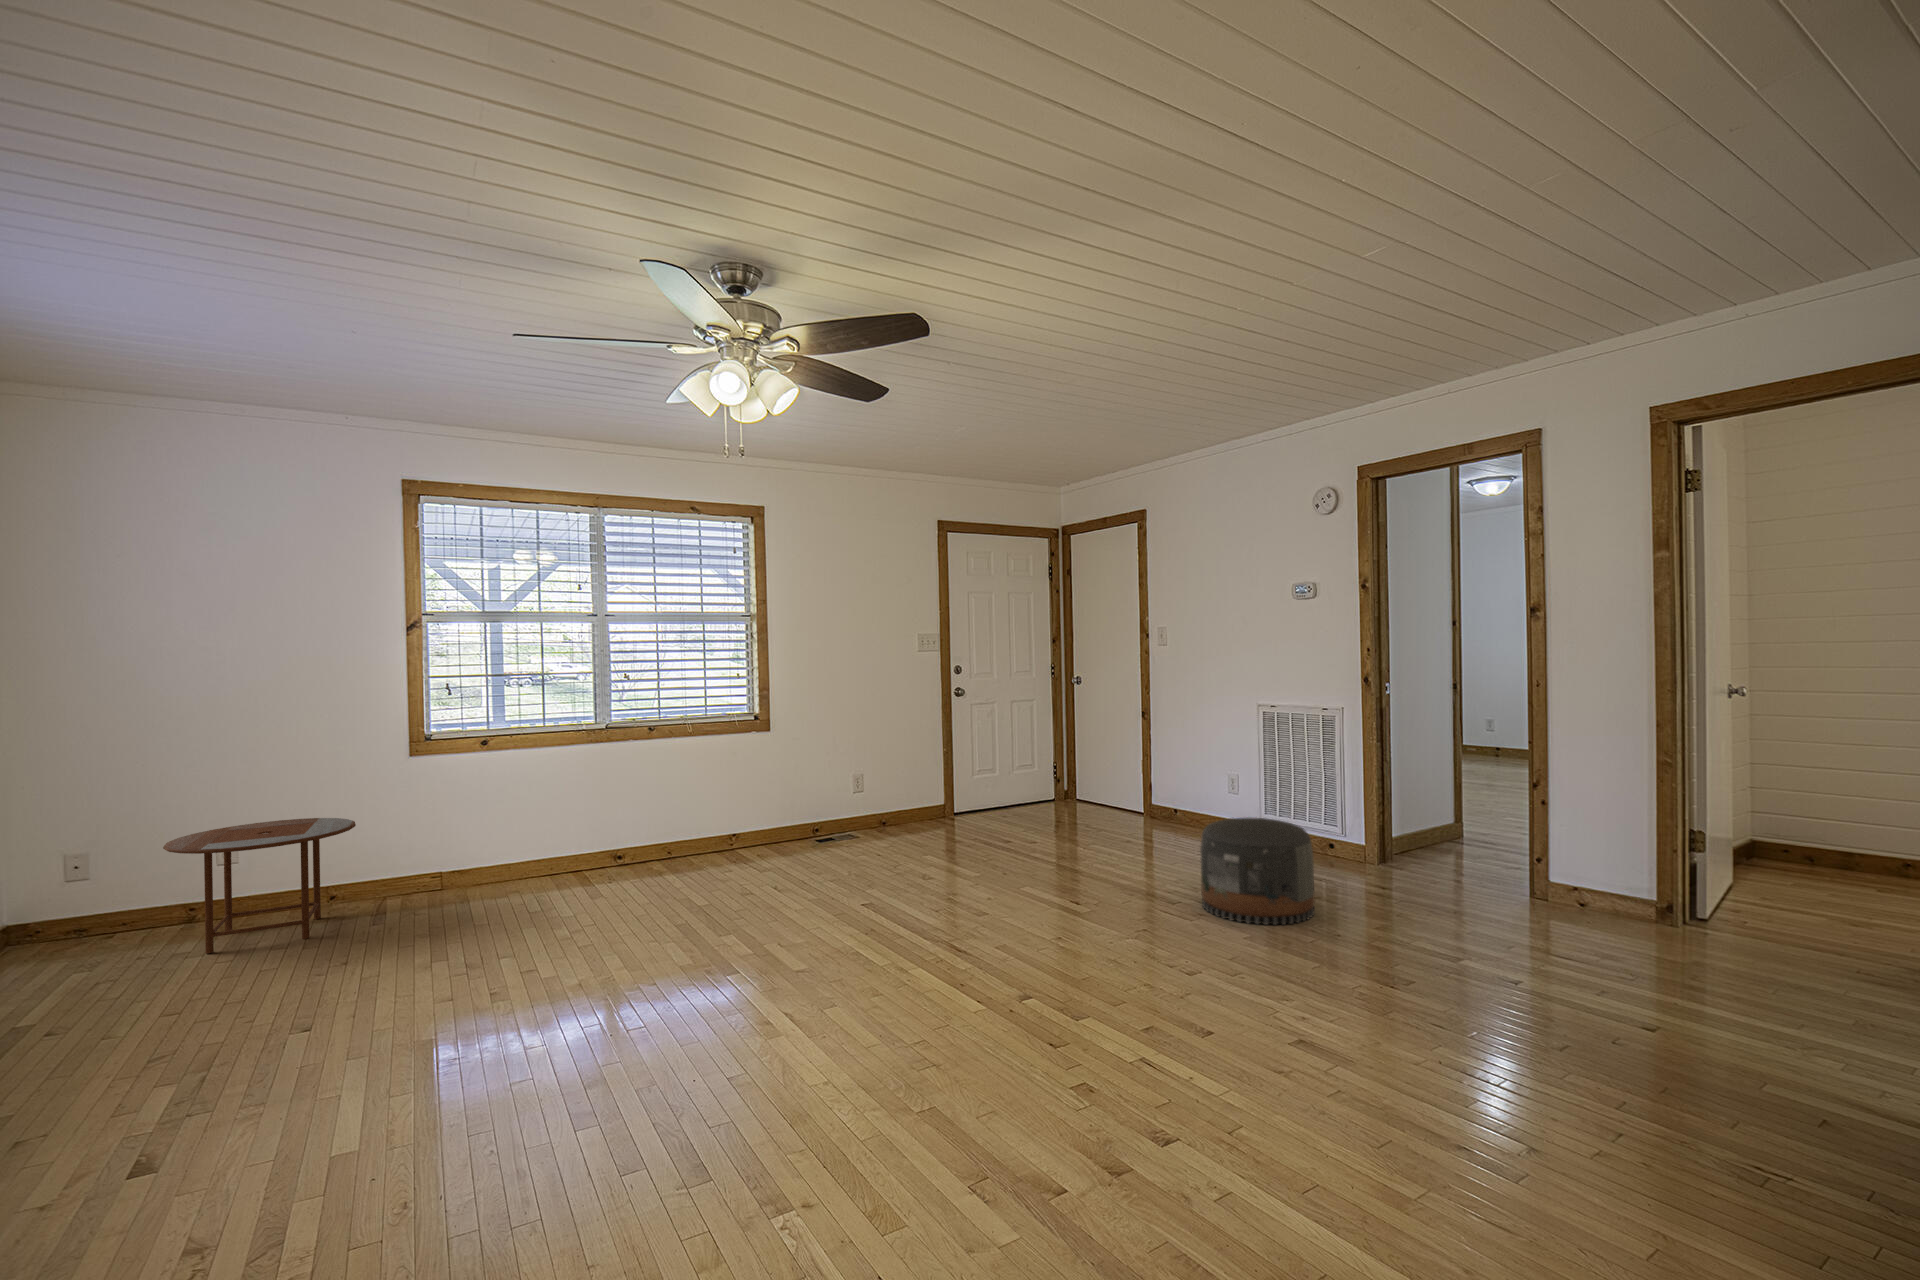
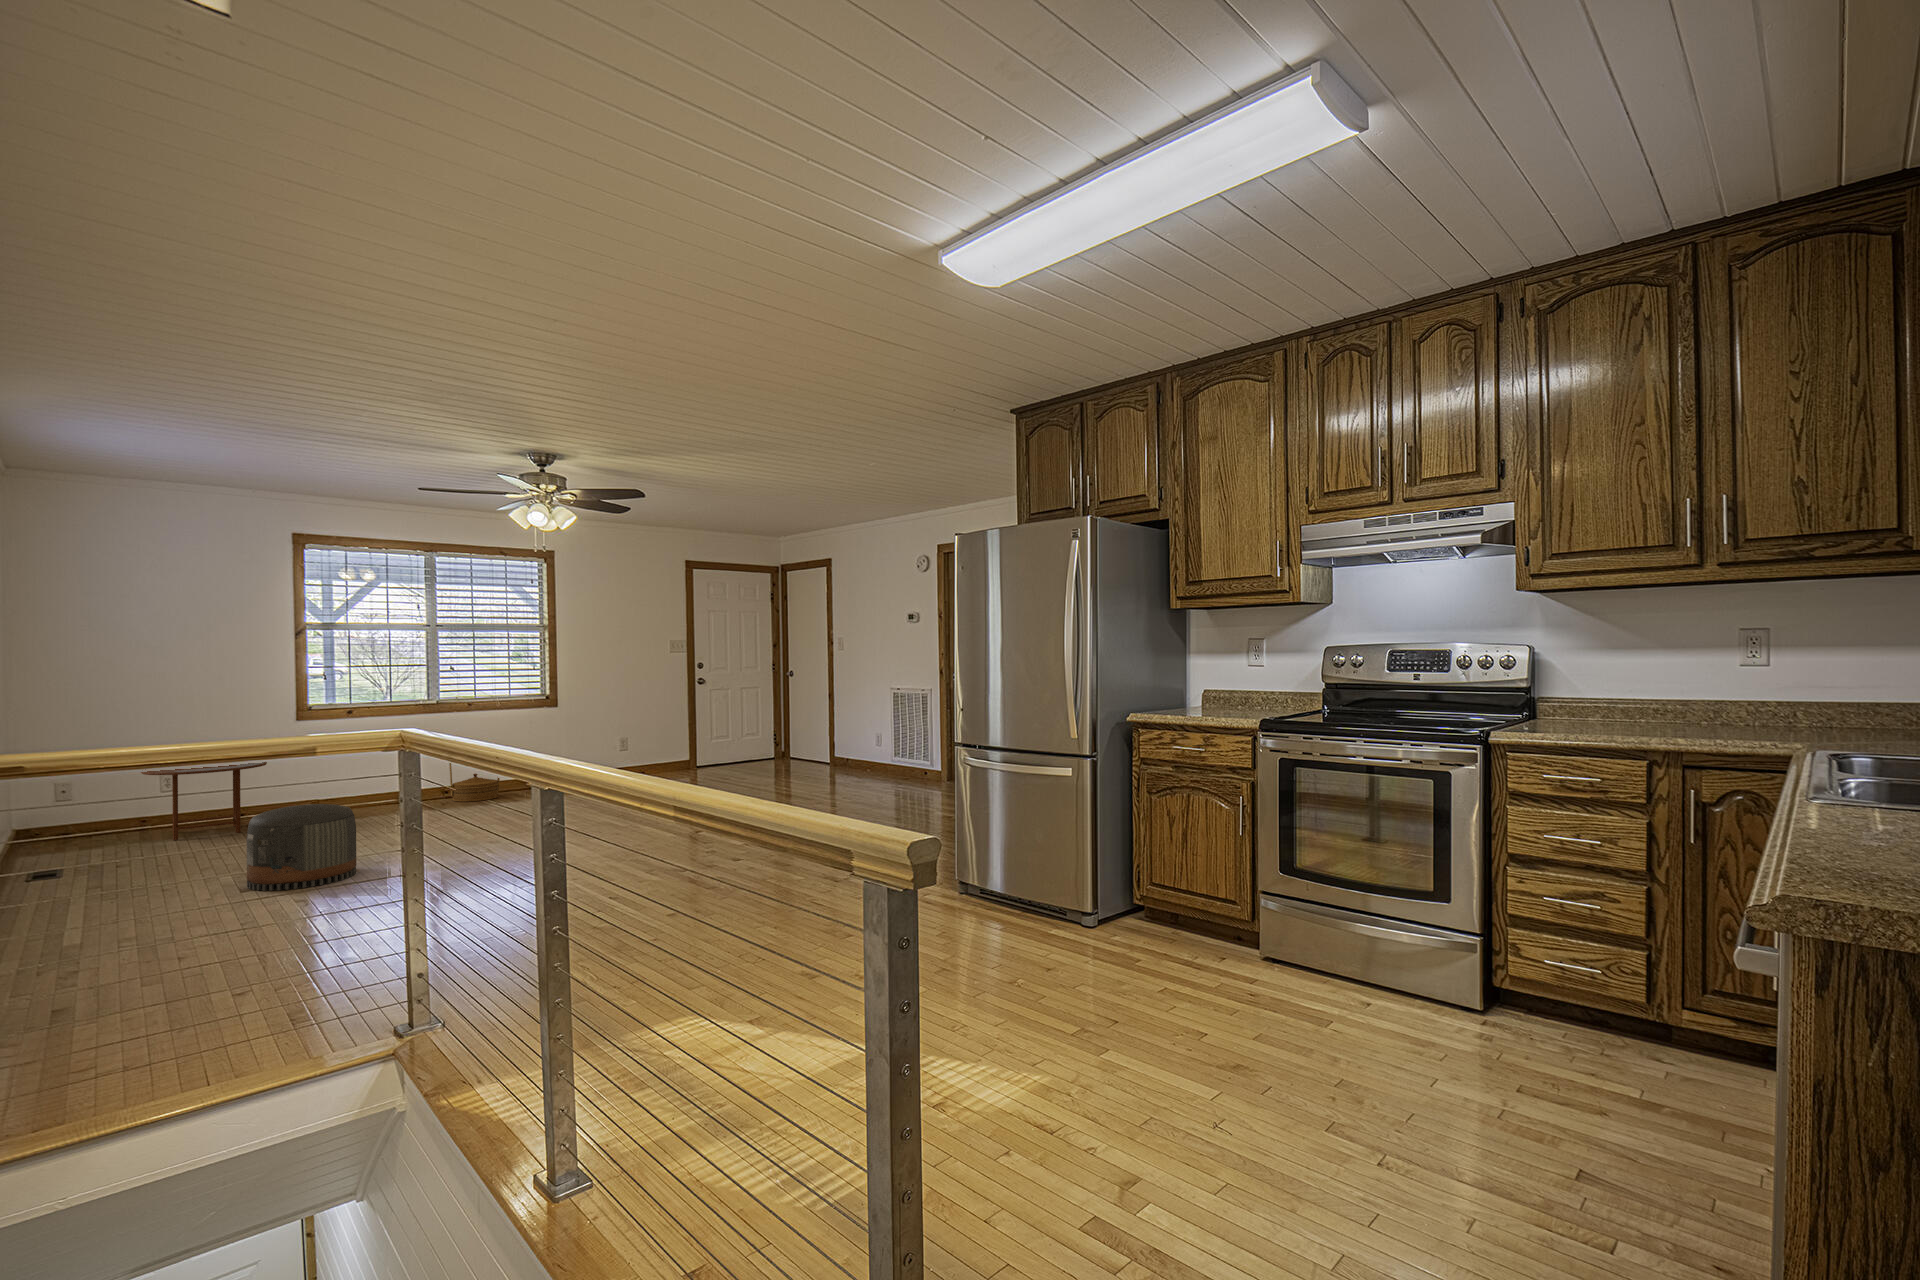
woven basket: none [622,798,693,875] -> present [449,763,500,802]
pouf: present [1200,818,1315,925] -> present [247,804,356,891]

